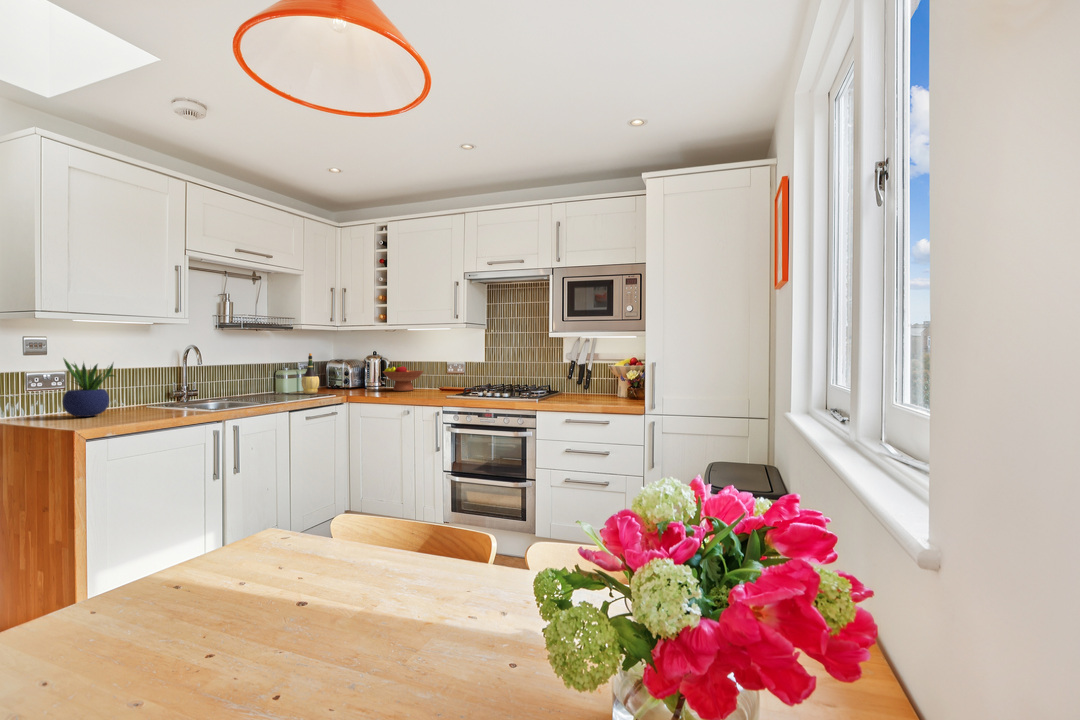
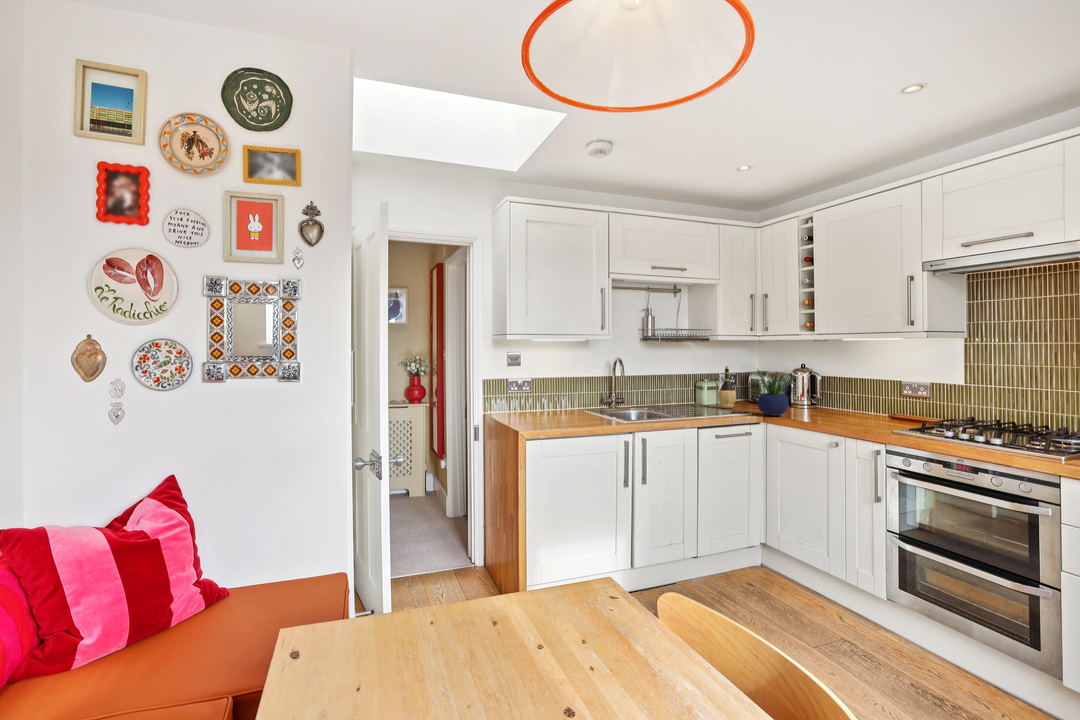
potted plant: present [63,359,114,417] -> present [758,370,794,416]
fruit bowl: present [383,364,423,391] -> none [809,380,866,413]

